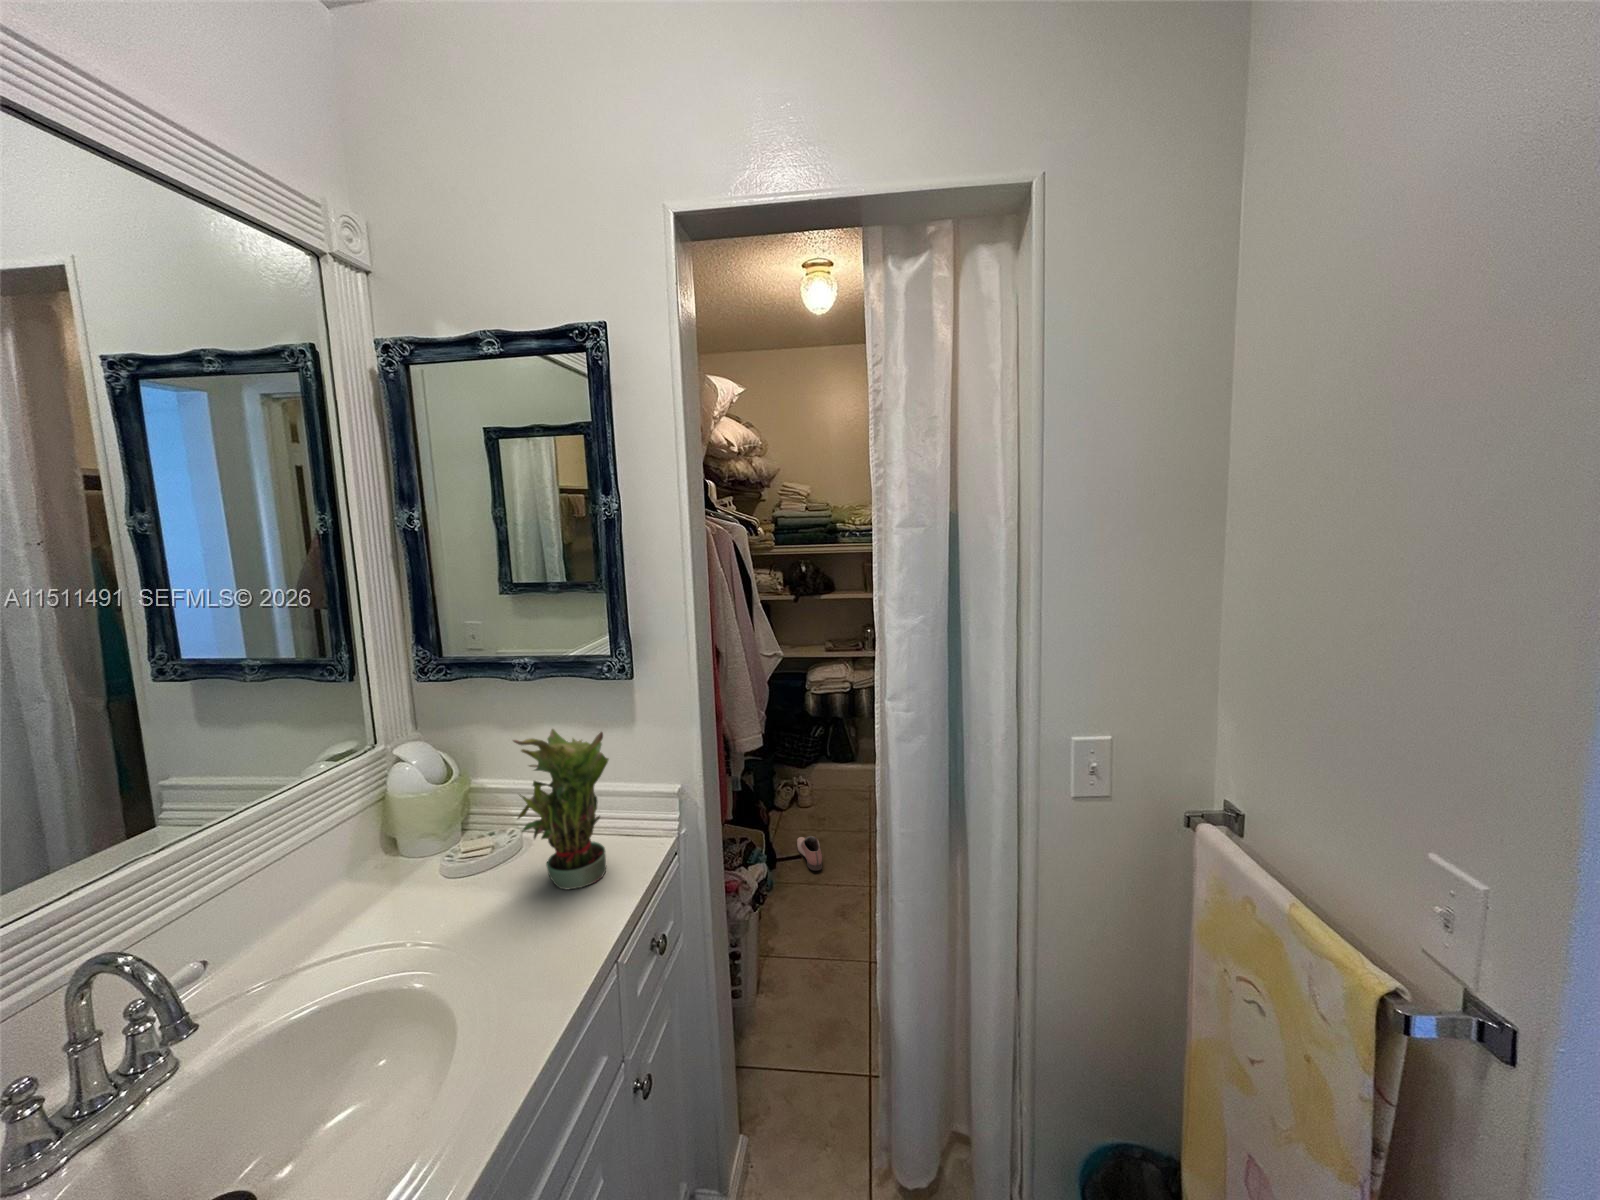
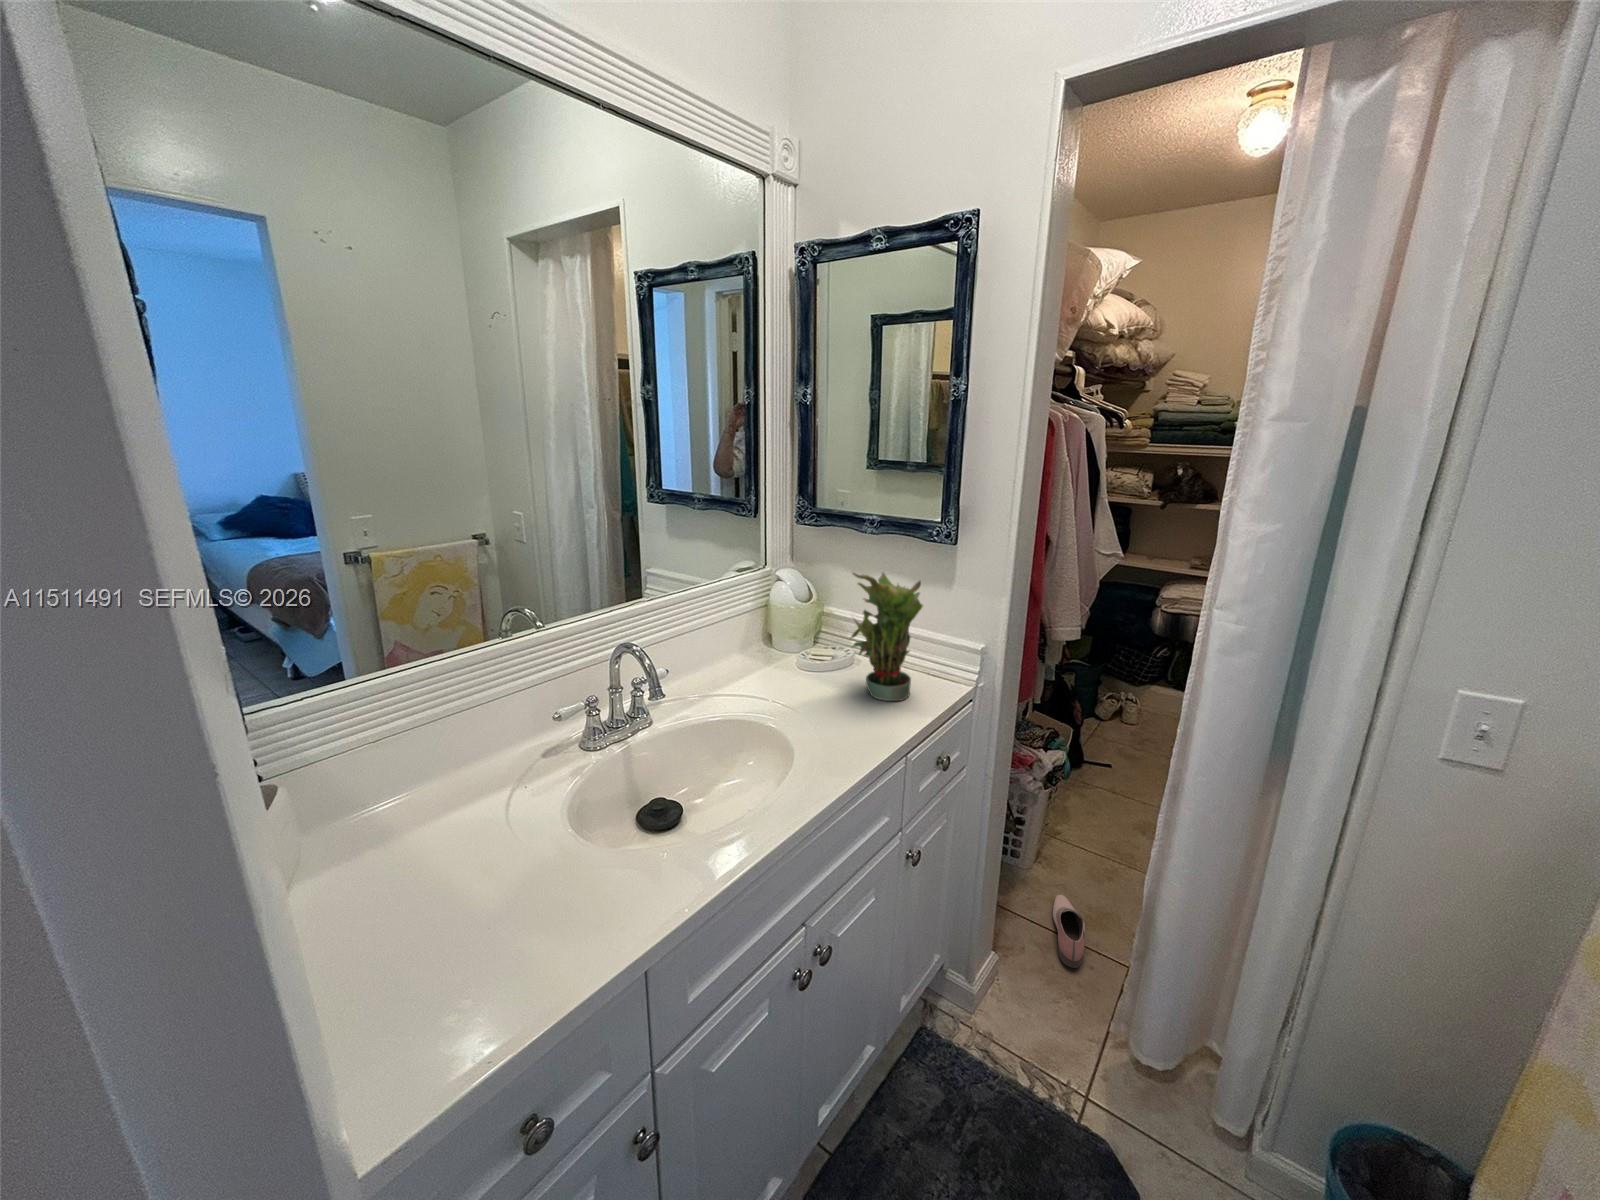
shoe: present [797,836,822,871] -> present [1052,895,1085,968]

